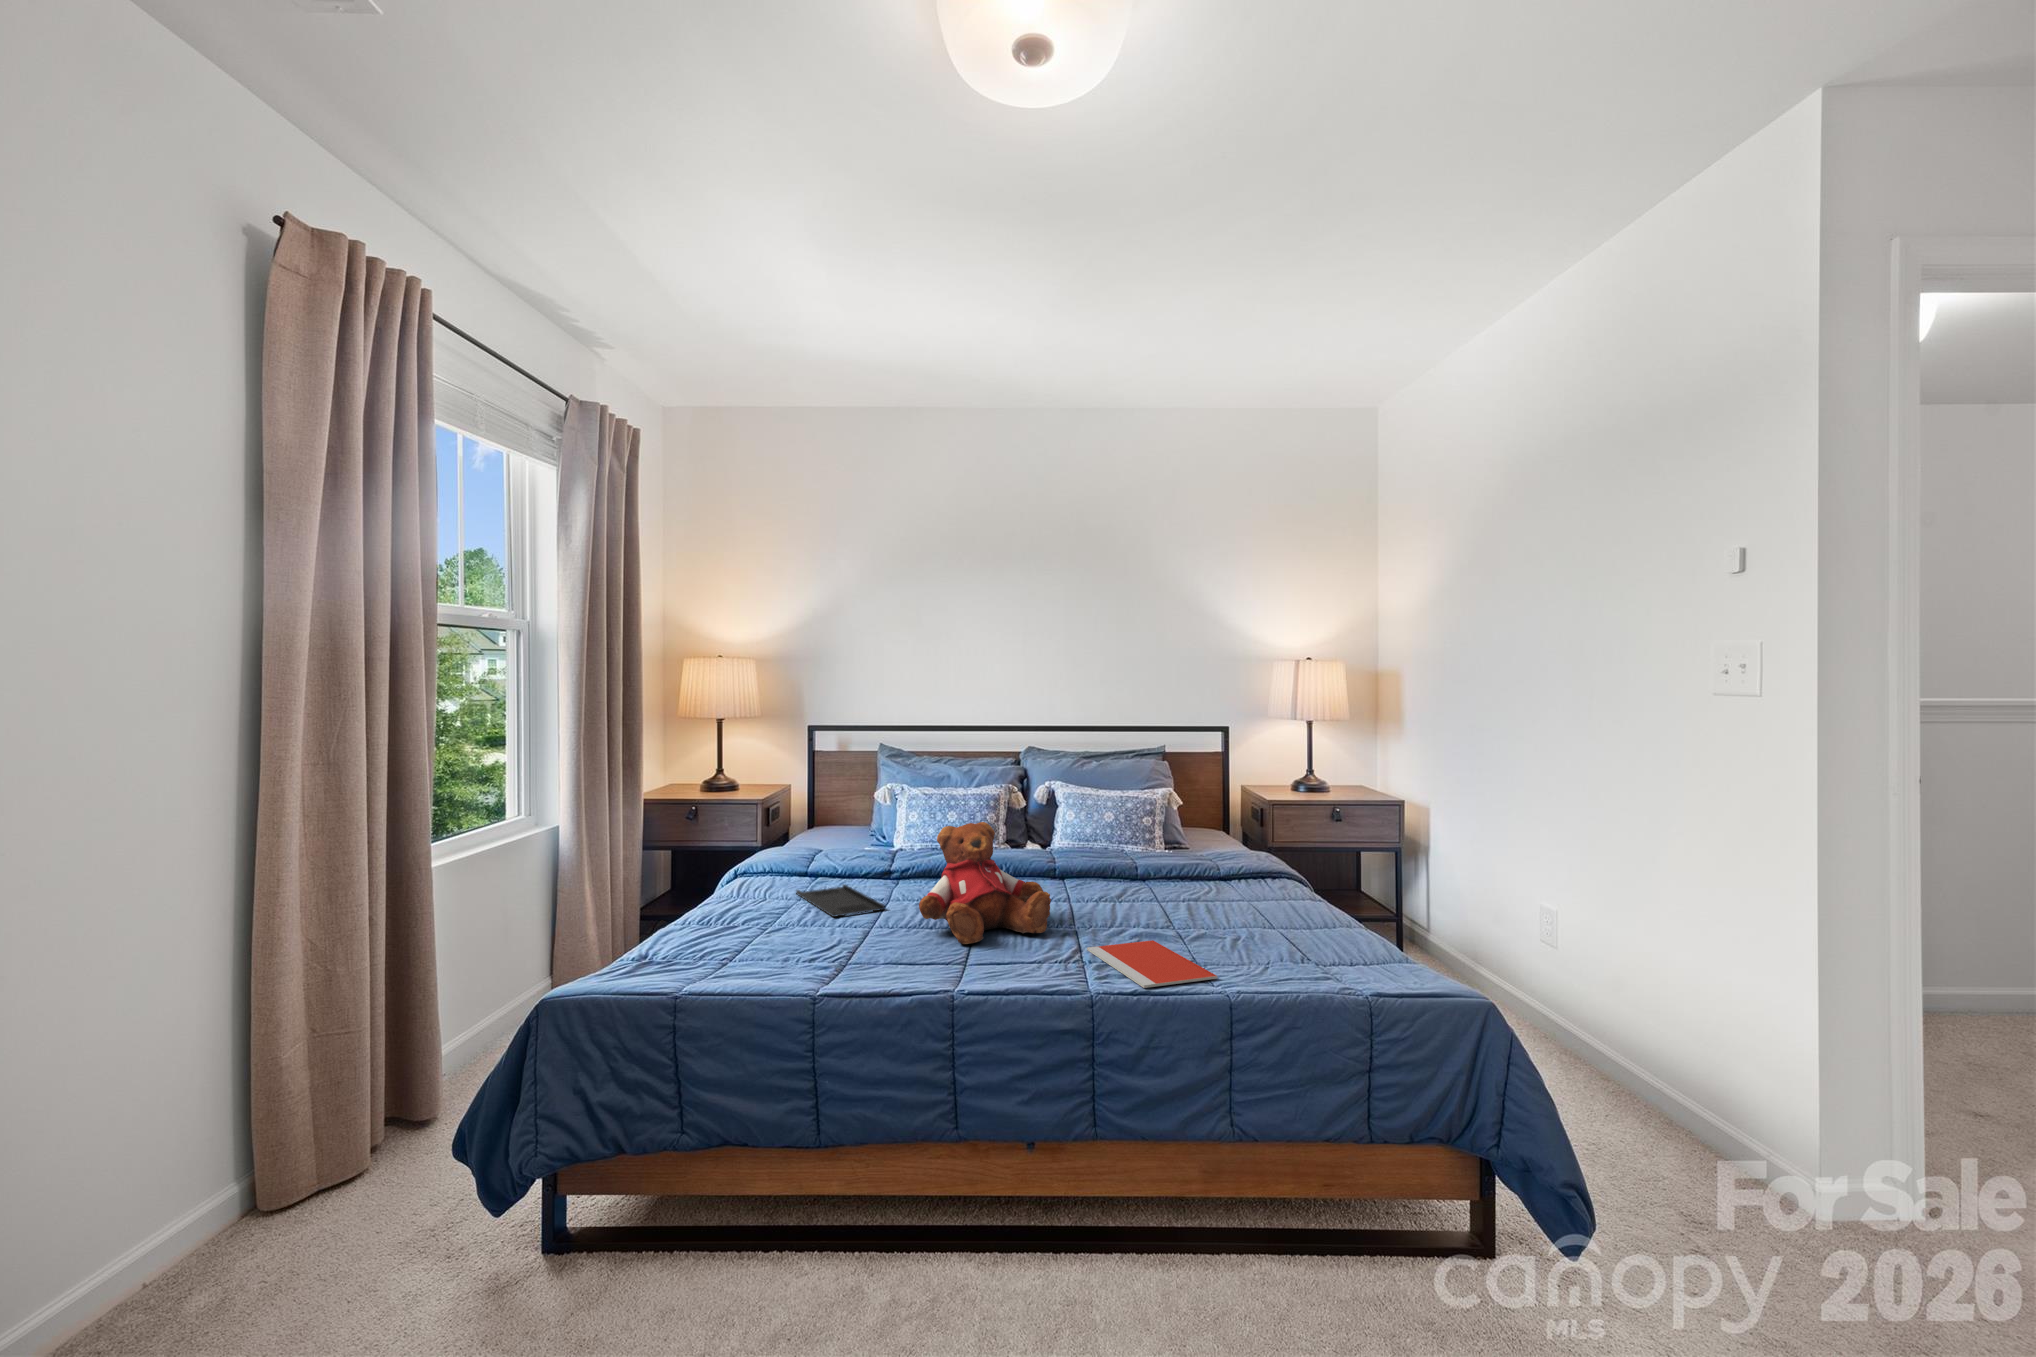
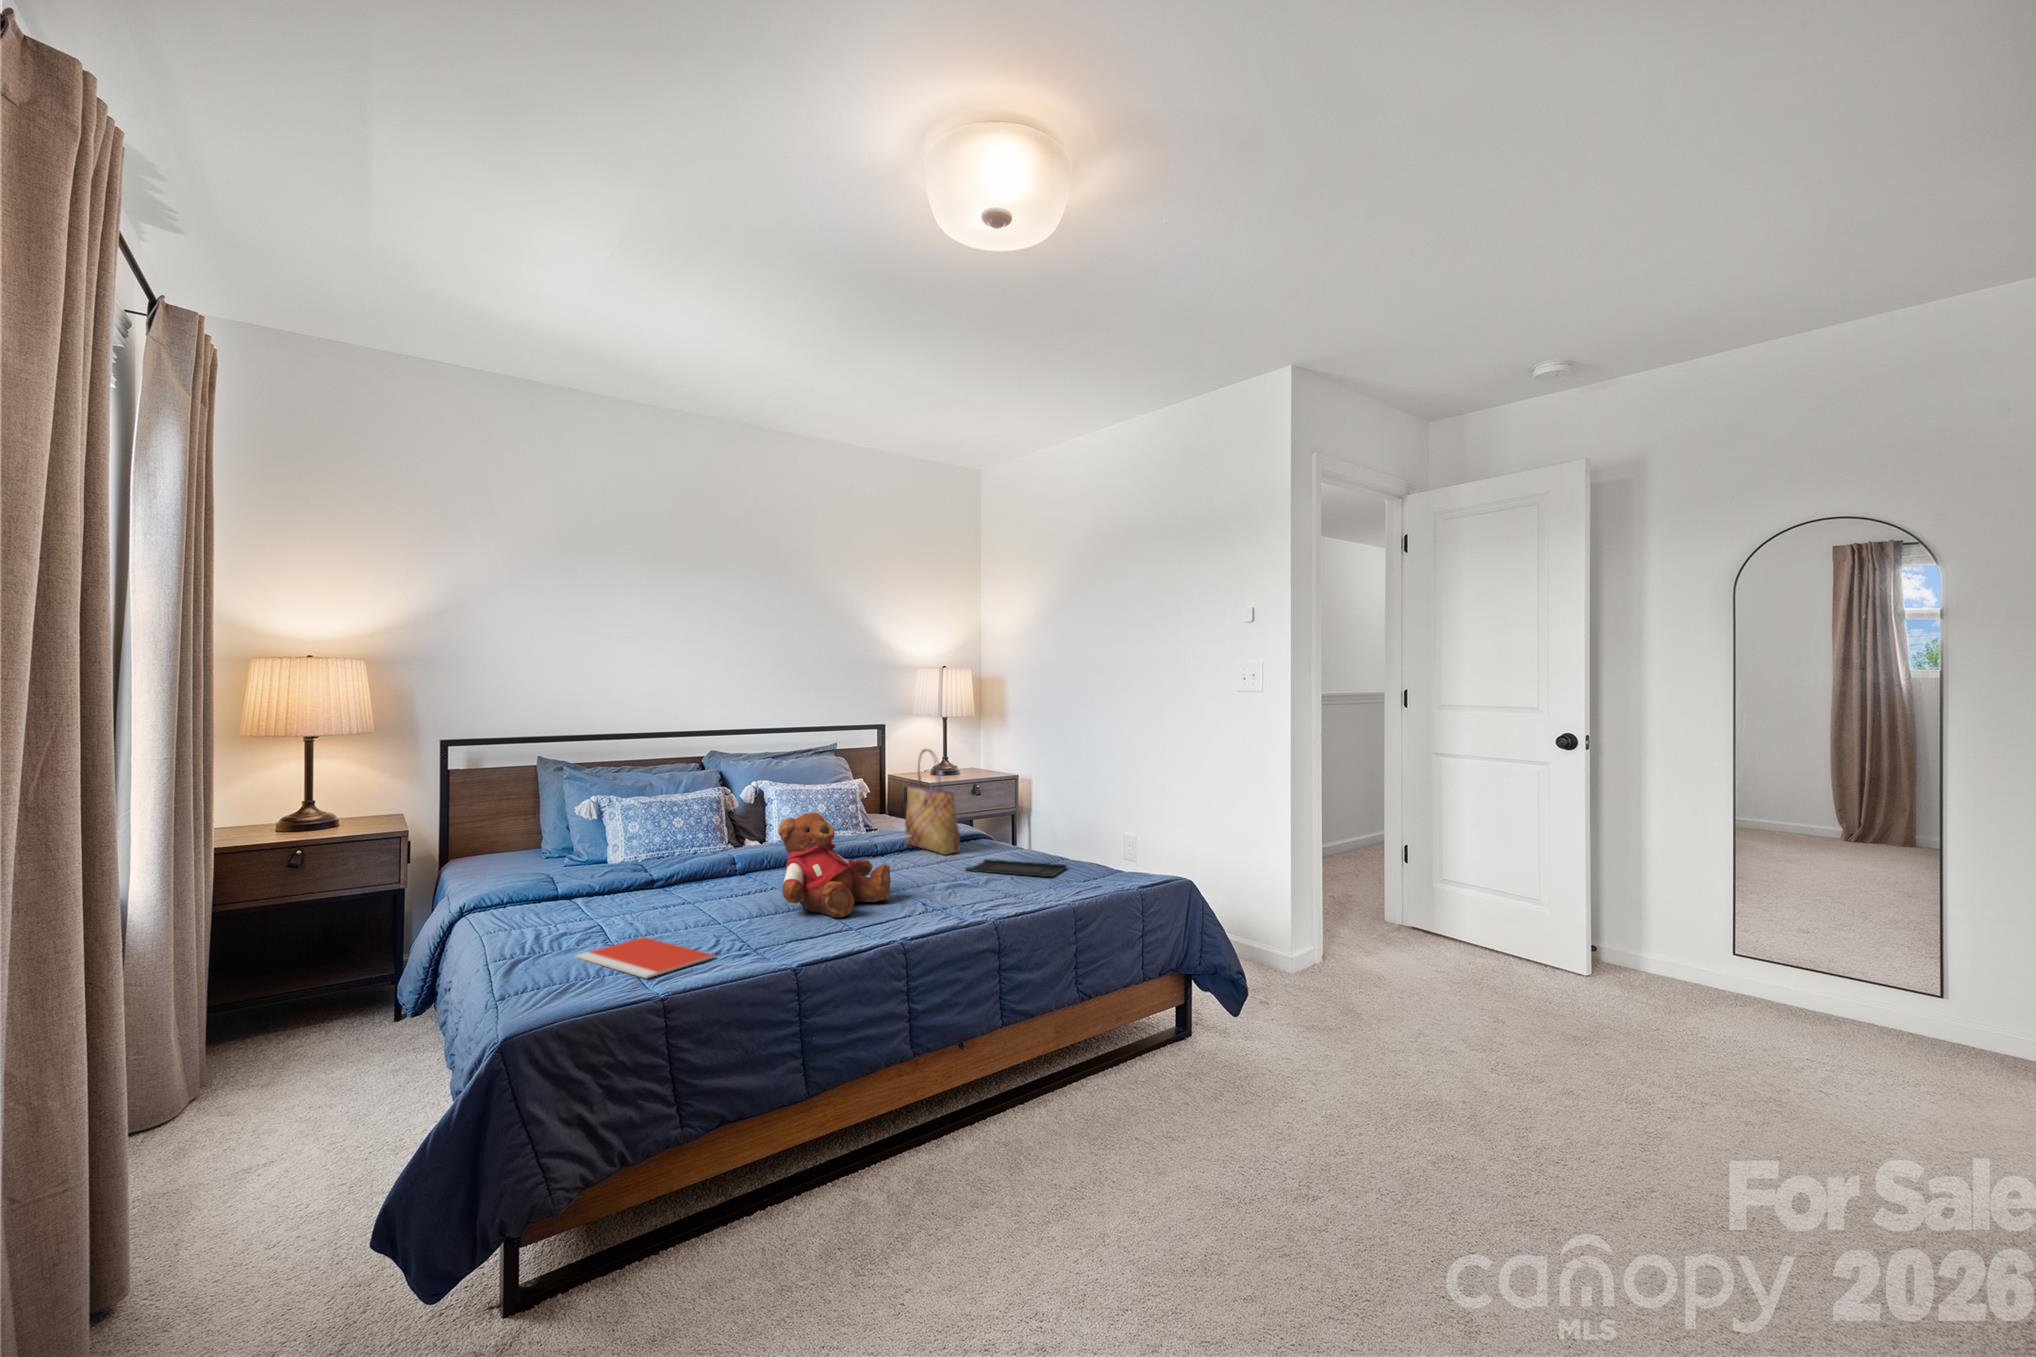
tote bag: none [1172,759,1216,889] -> present [905,749,960,854]
tray: present [796,884,885,917] -> present [965,859,1067,877]
notebook: present [1087,940,1218,988] -> present [576,937,715,978]

